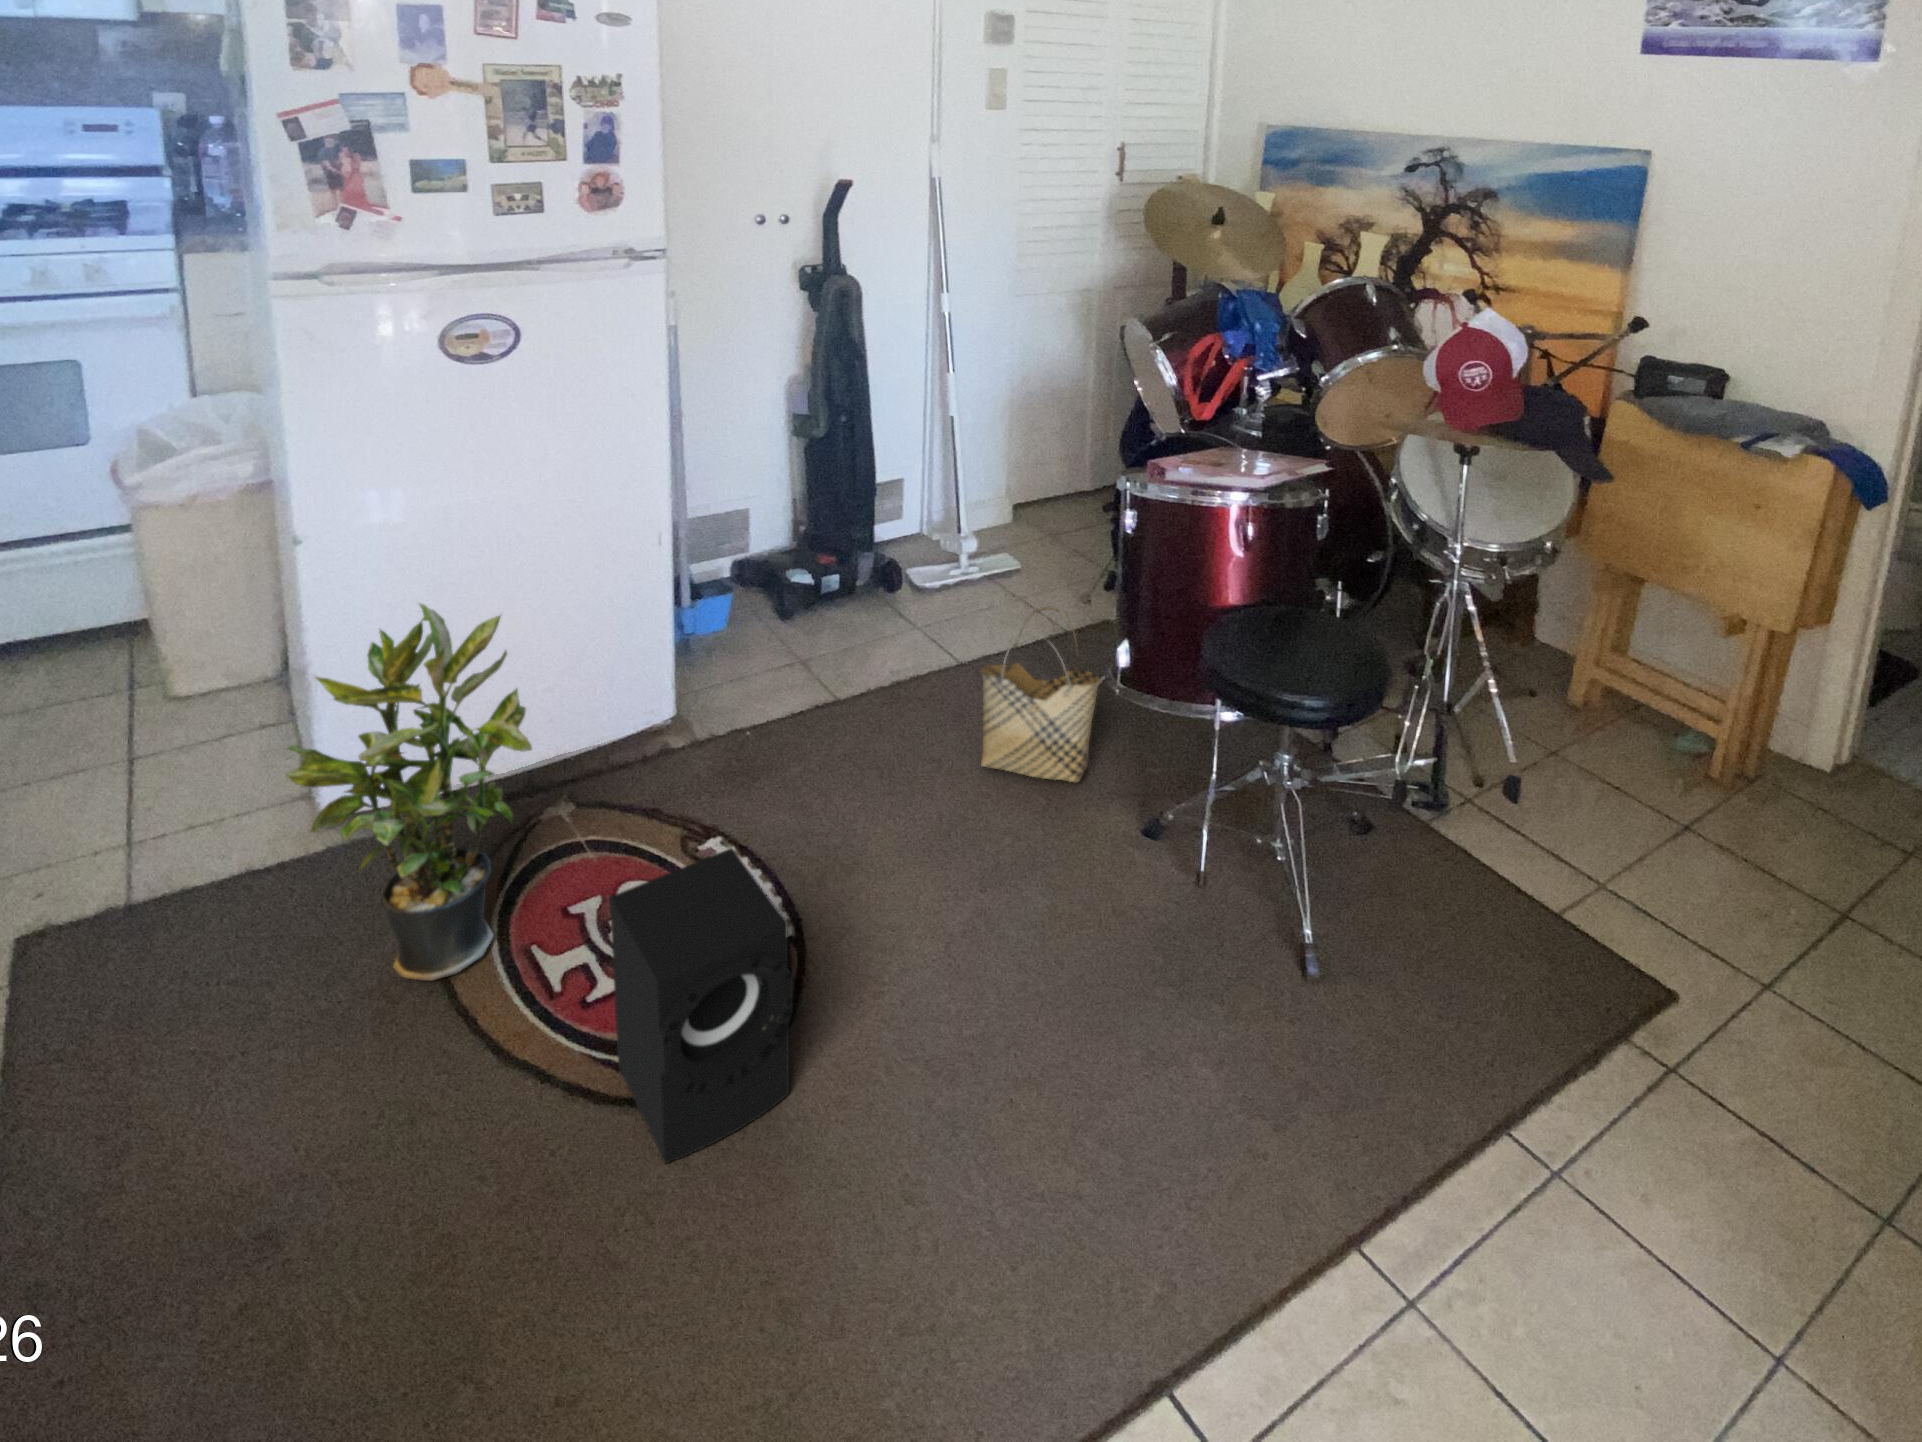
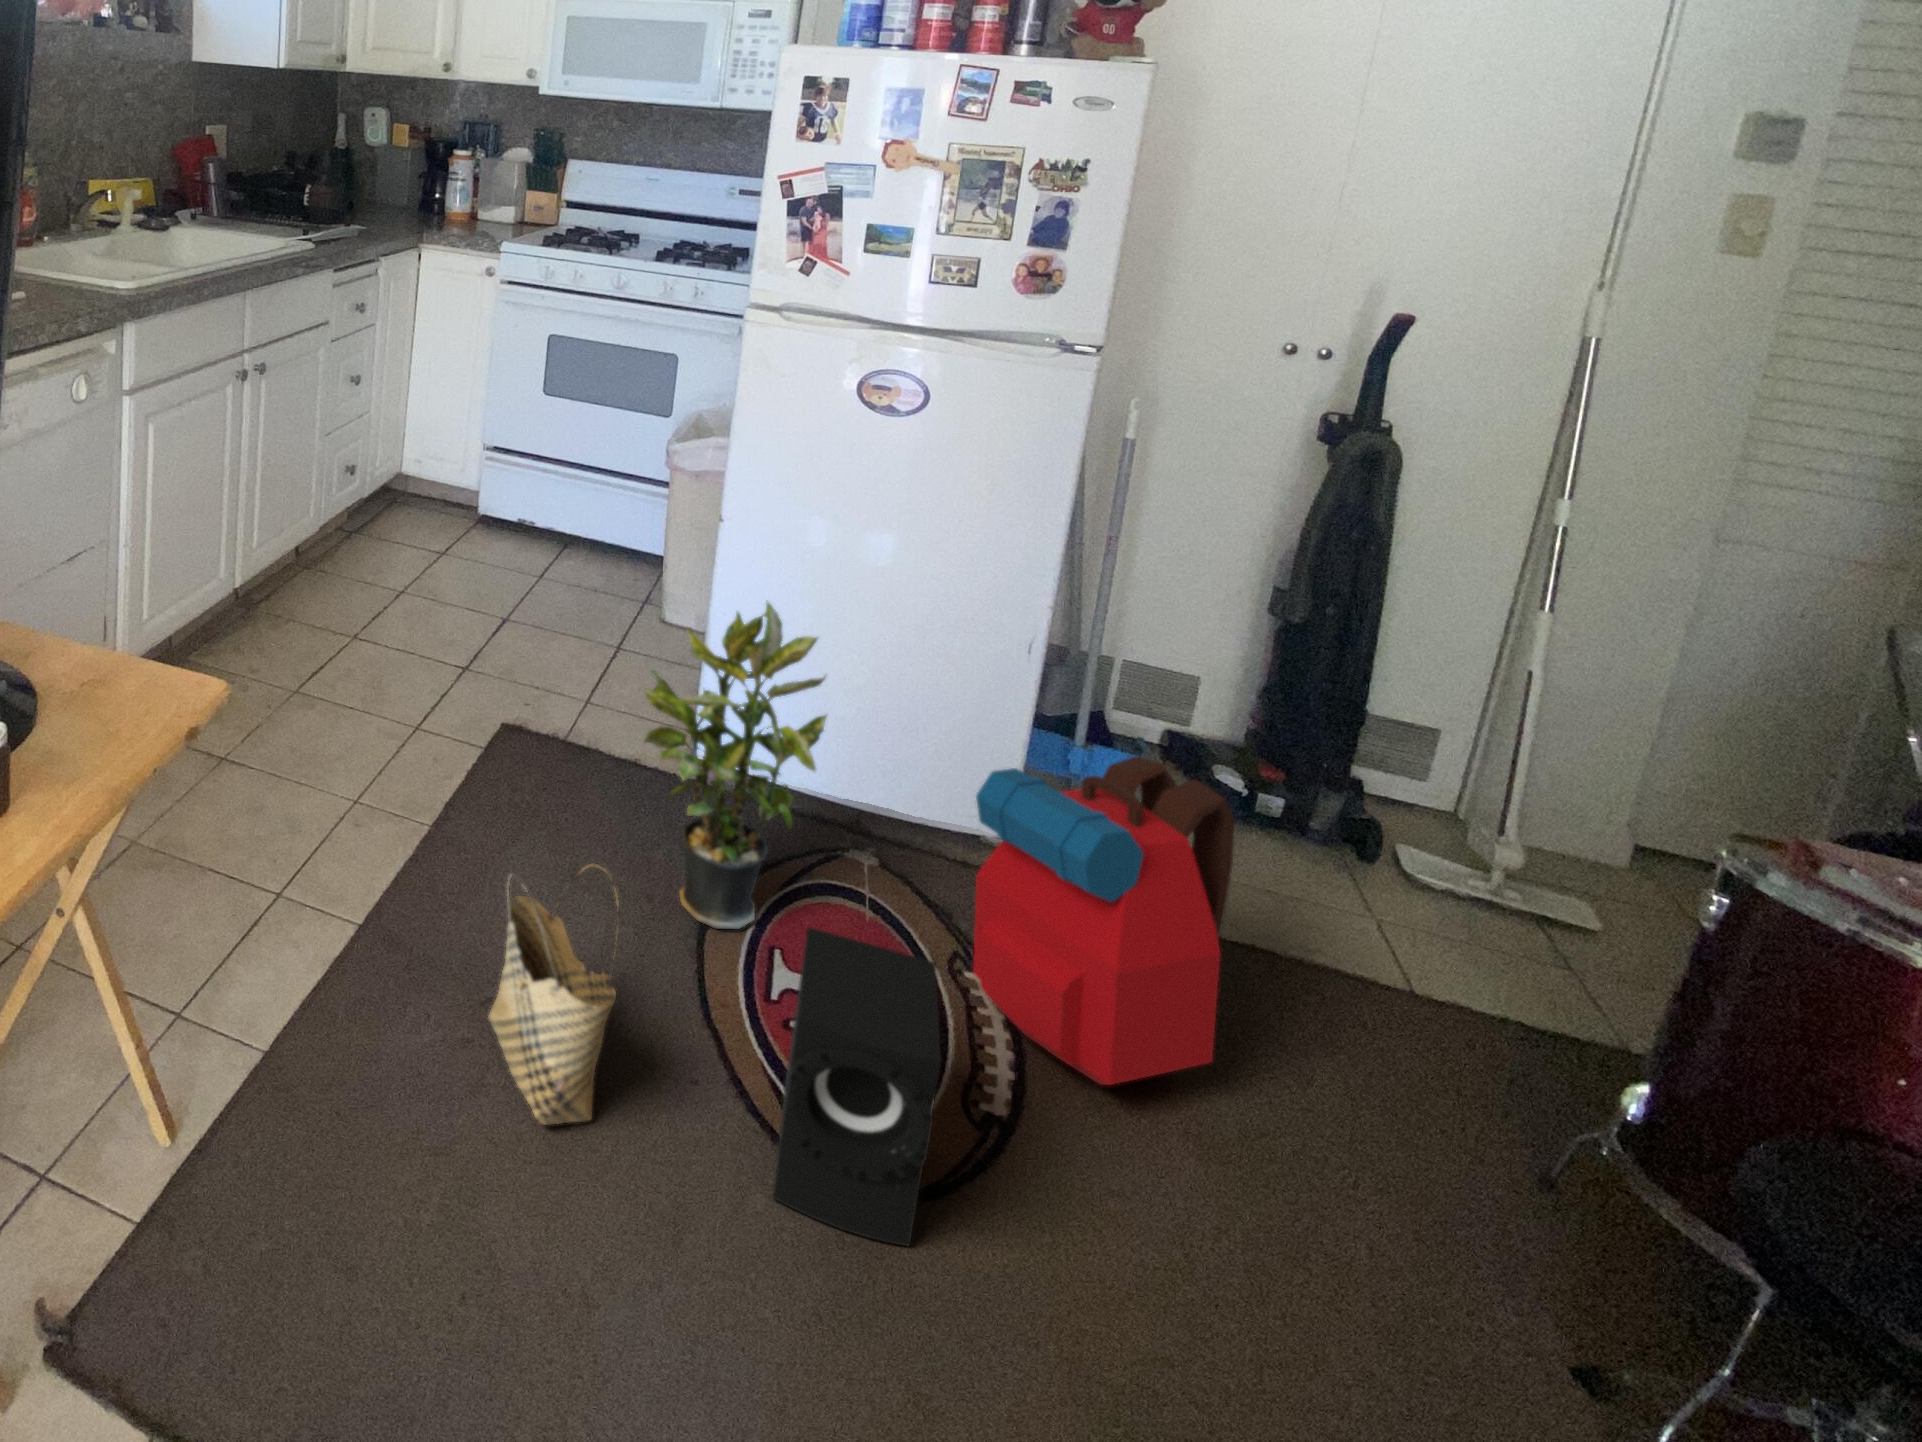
backpack: none [686,585,900,861] -> present [973,755,1235,1085]
woven basket: present [981,607,1100,783] -> present [489,863,619,1125]

